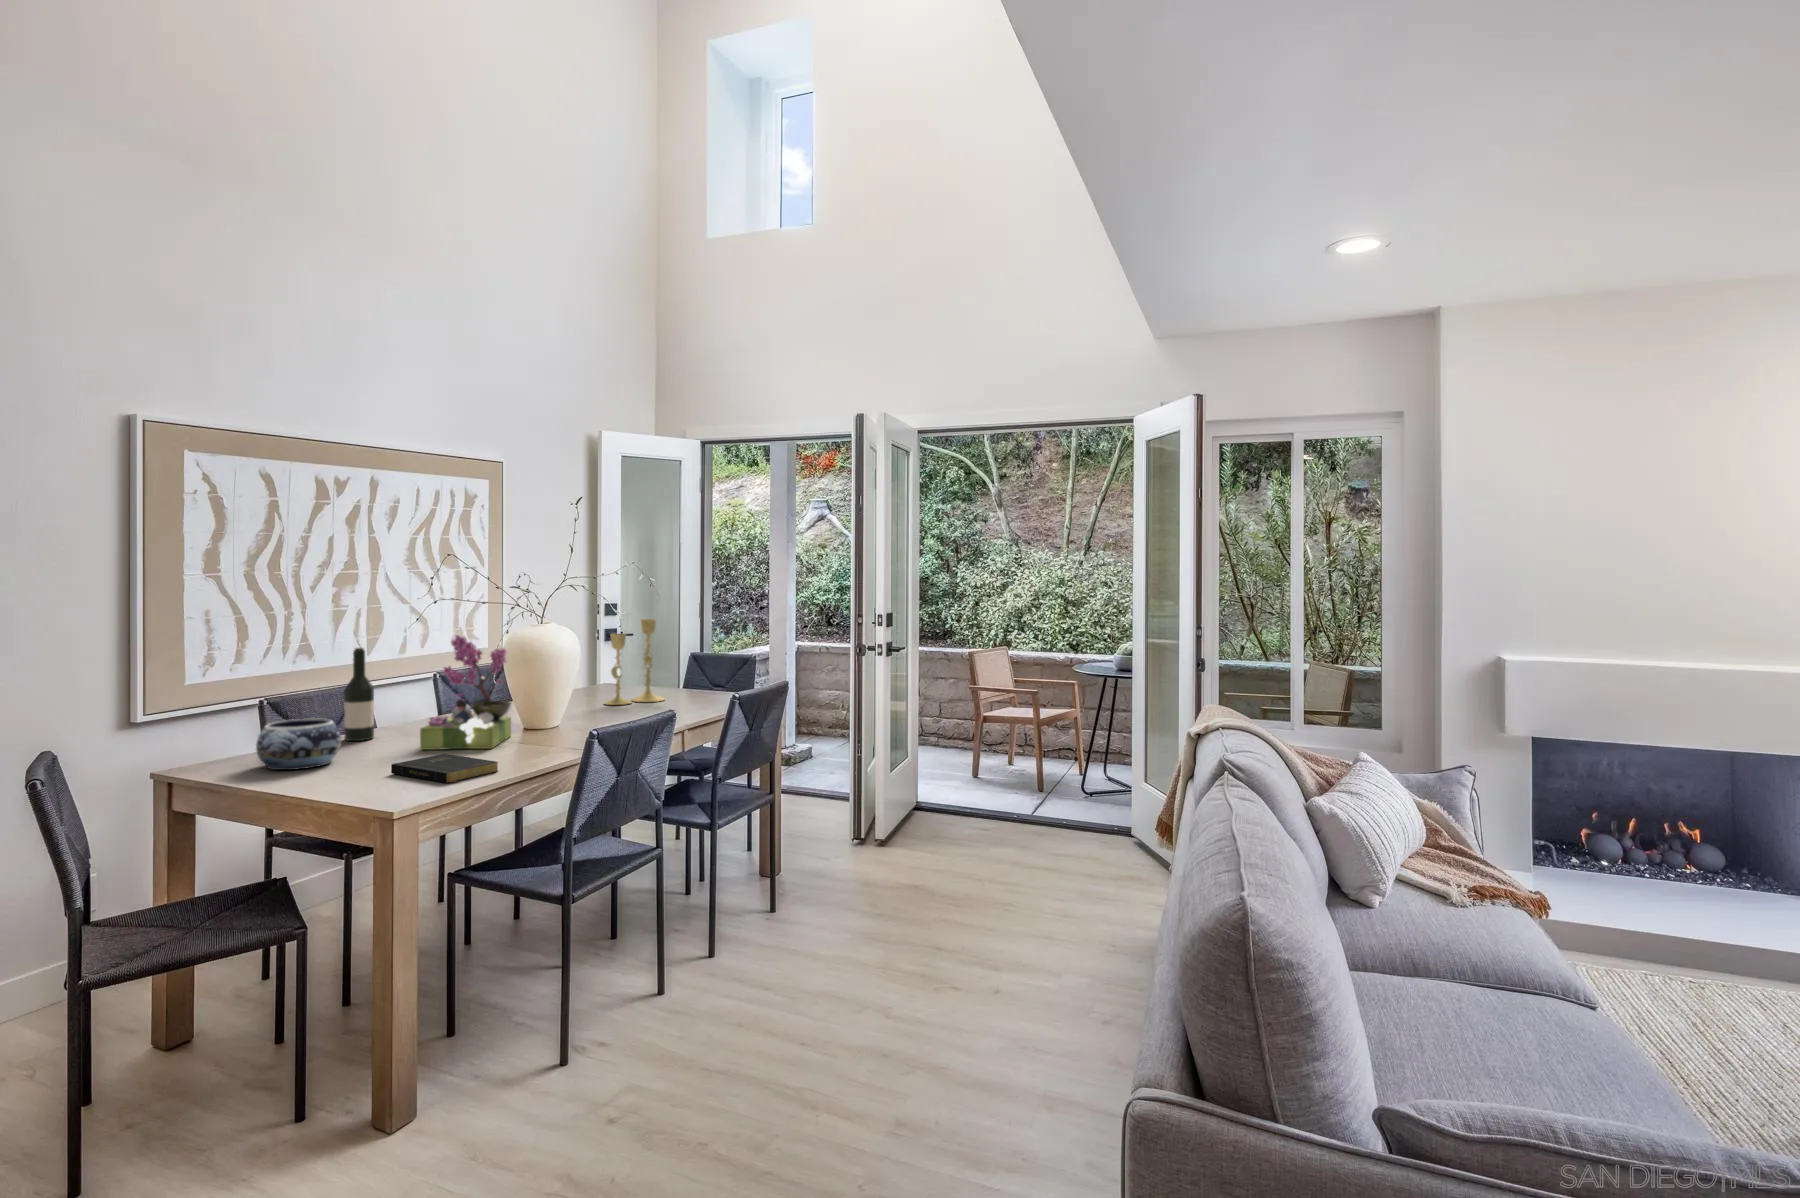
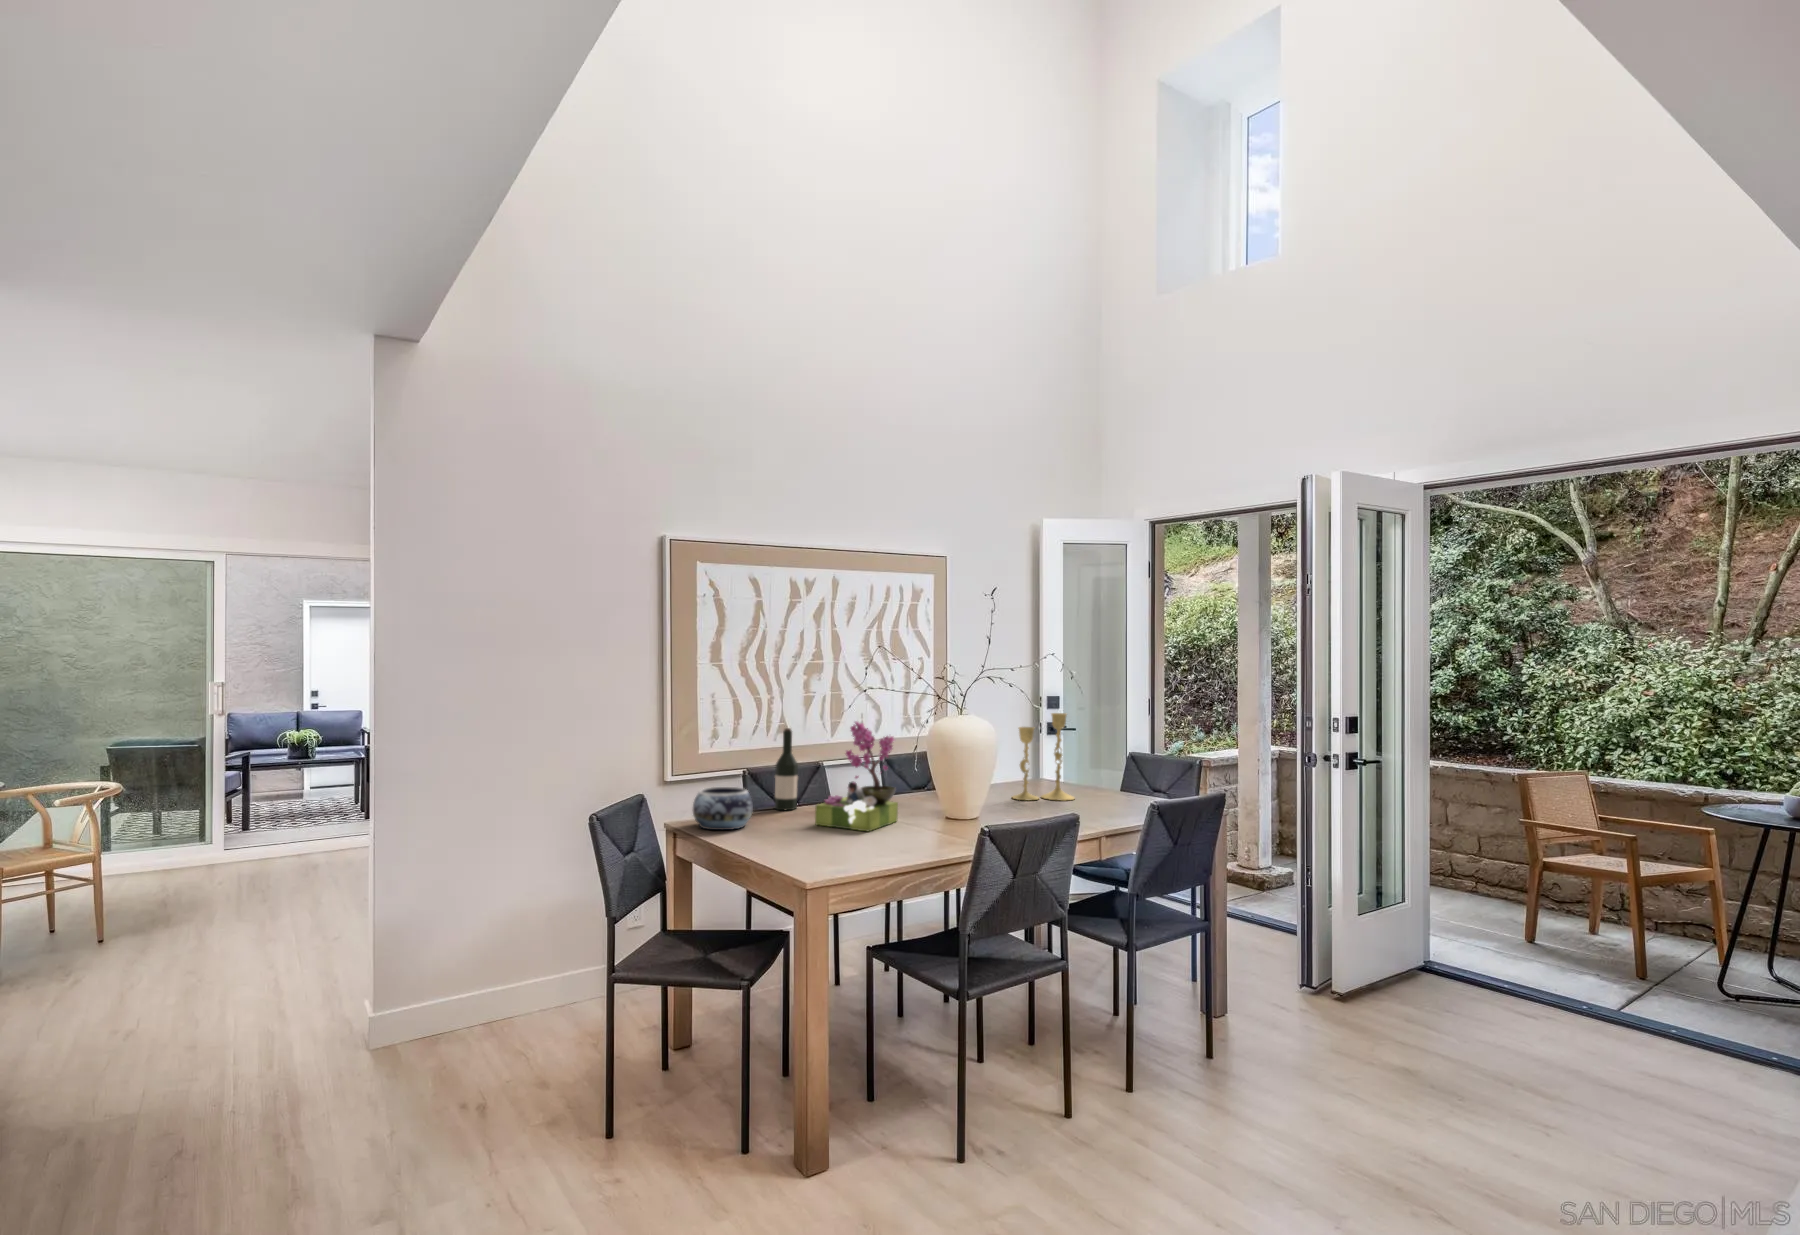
book: present [391,754,498,783] -> none [771,832,850,861]

